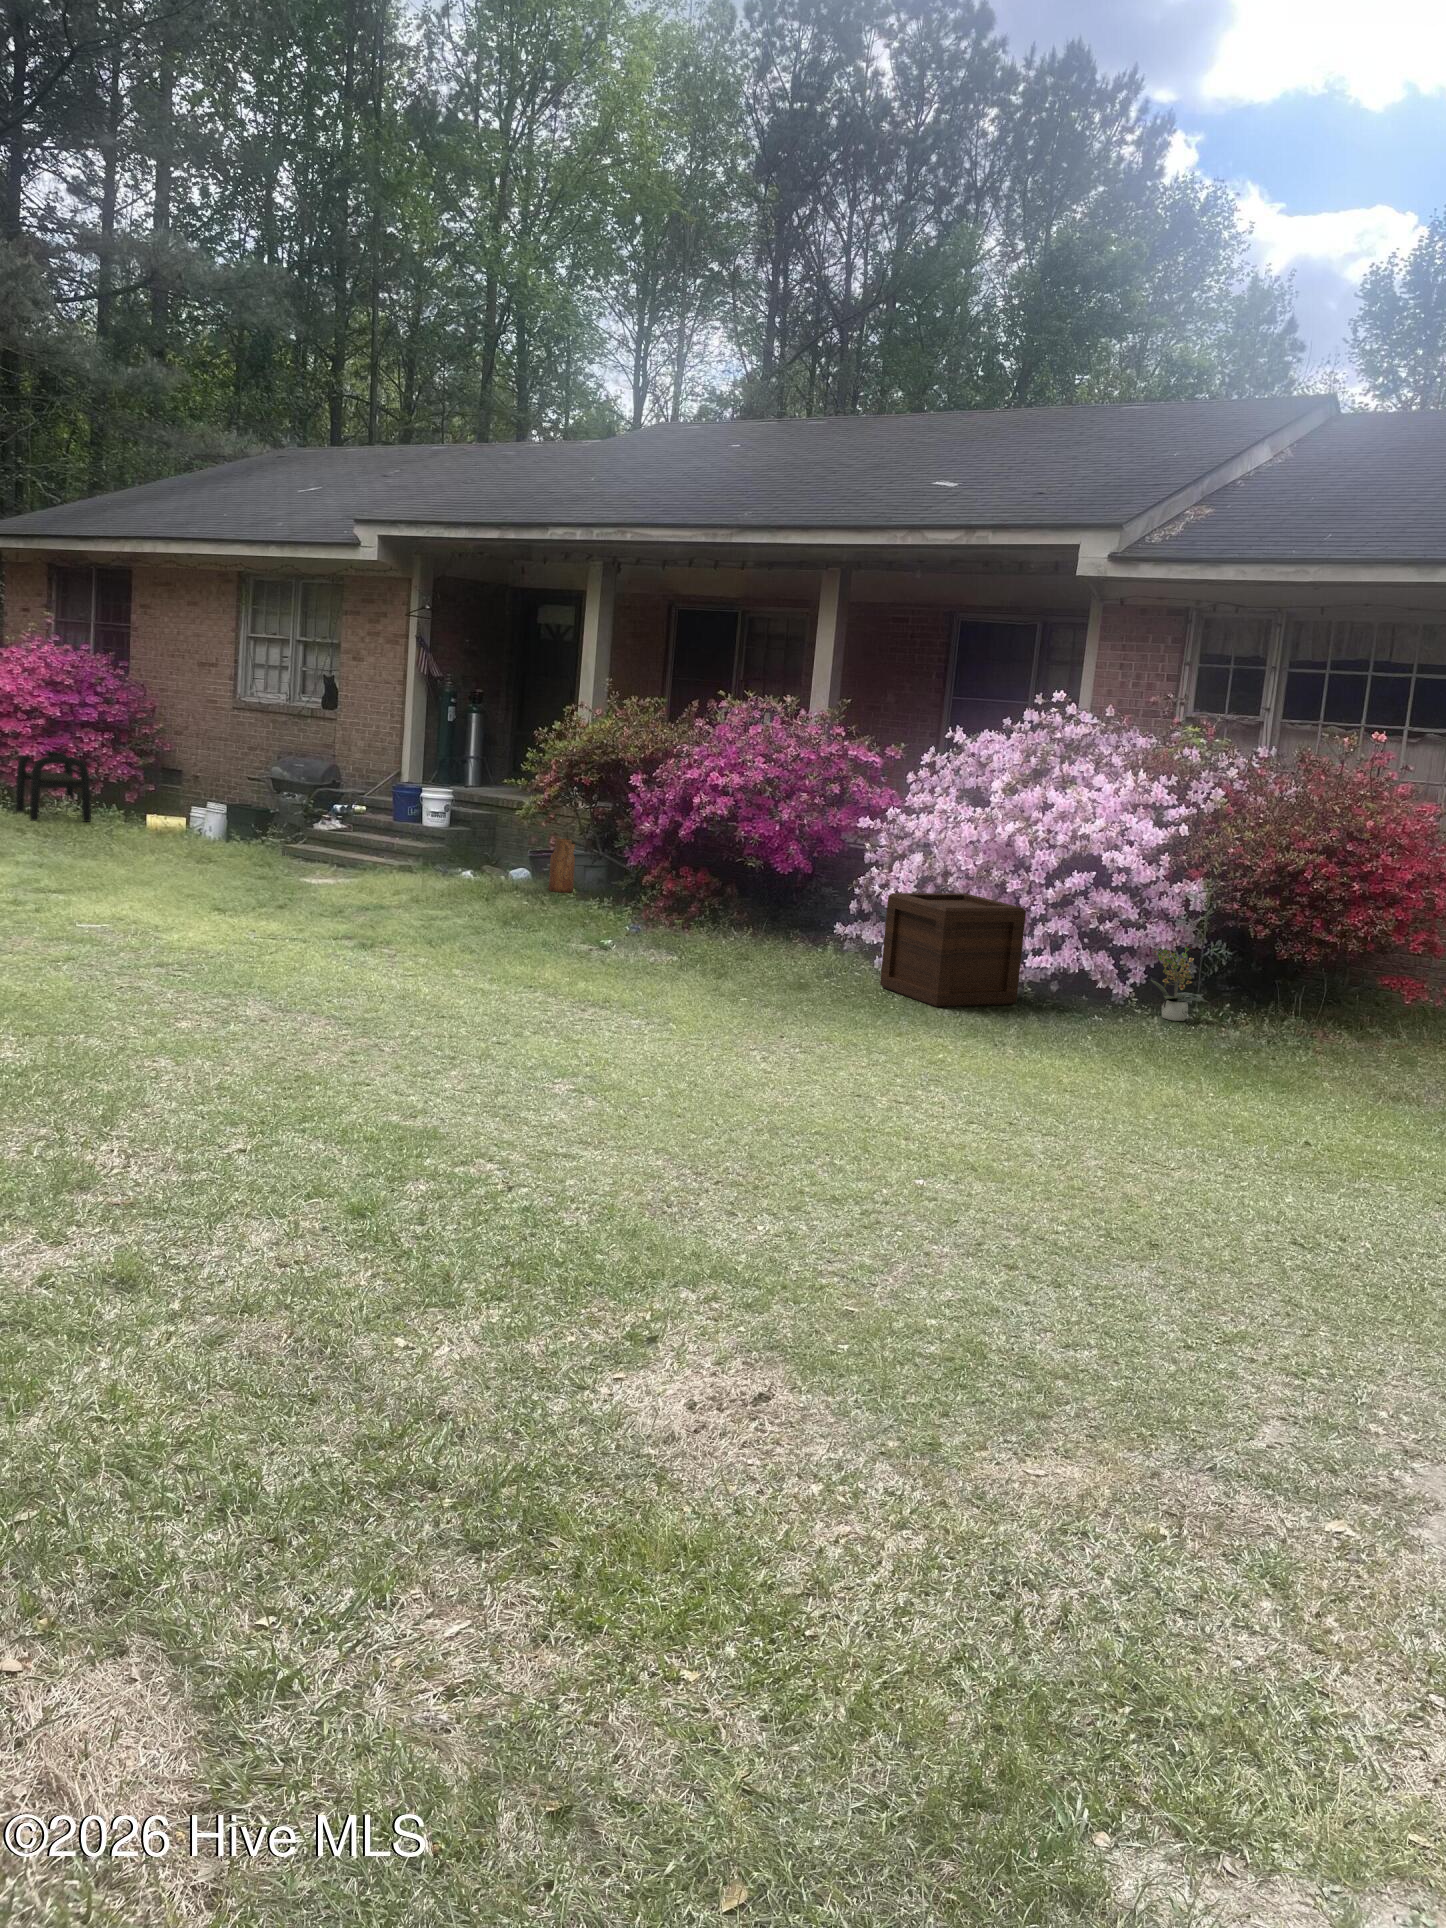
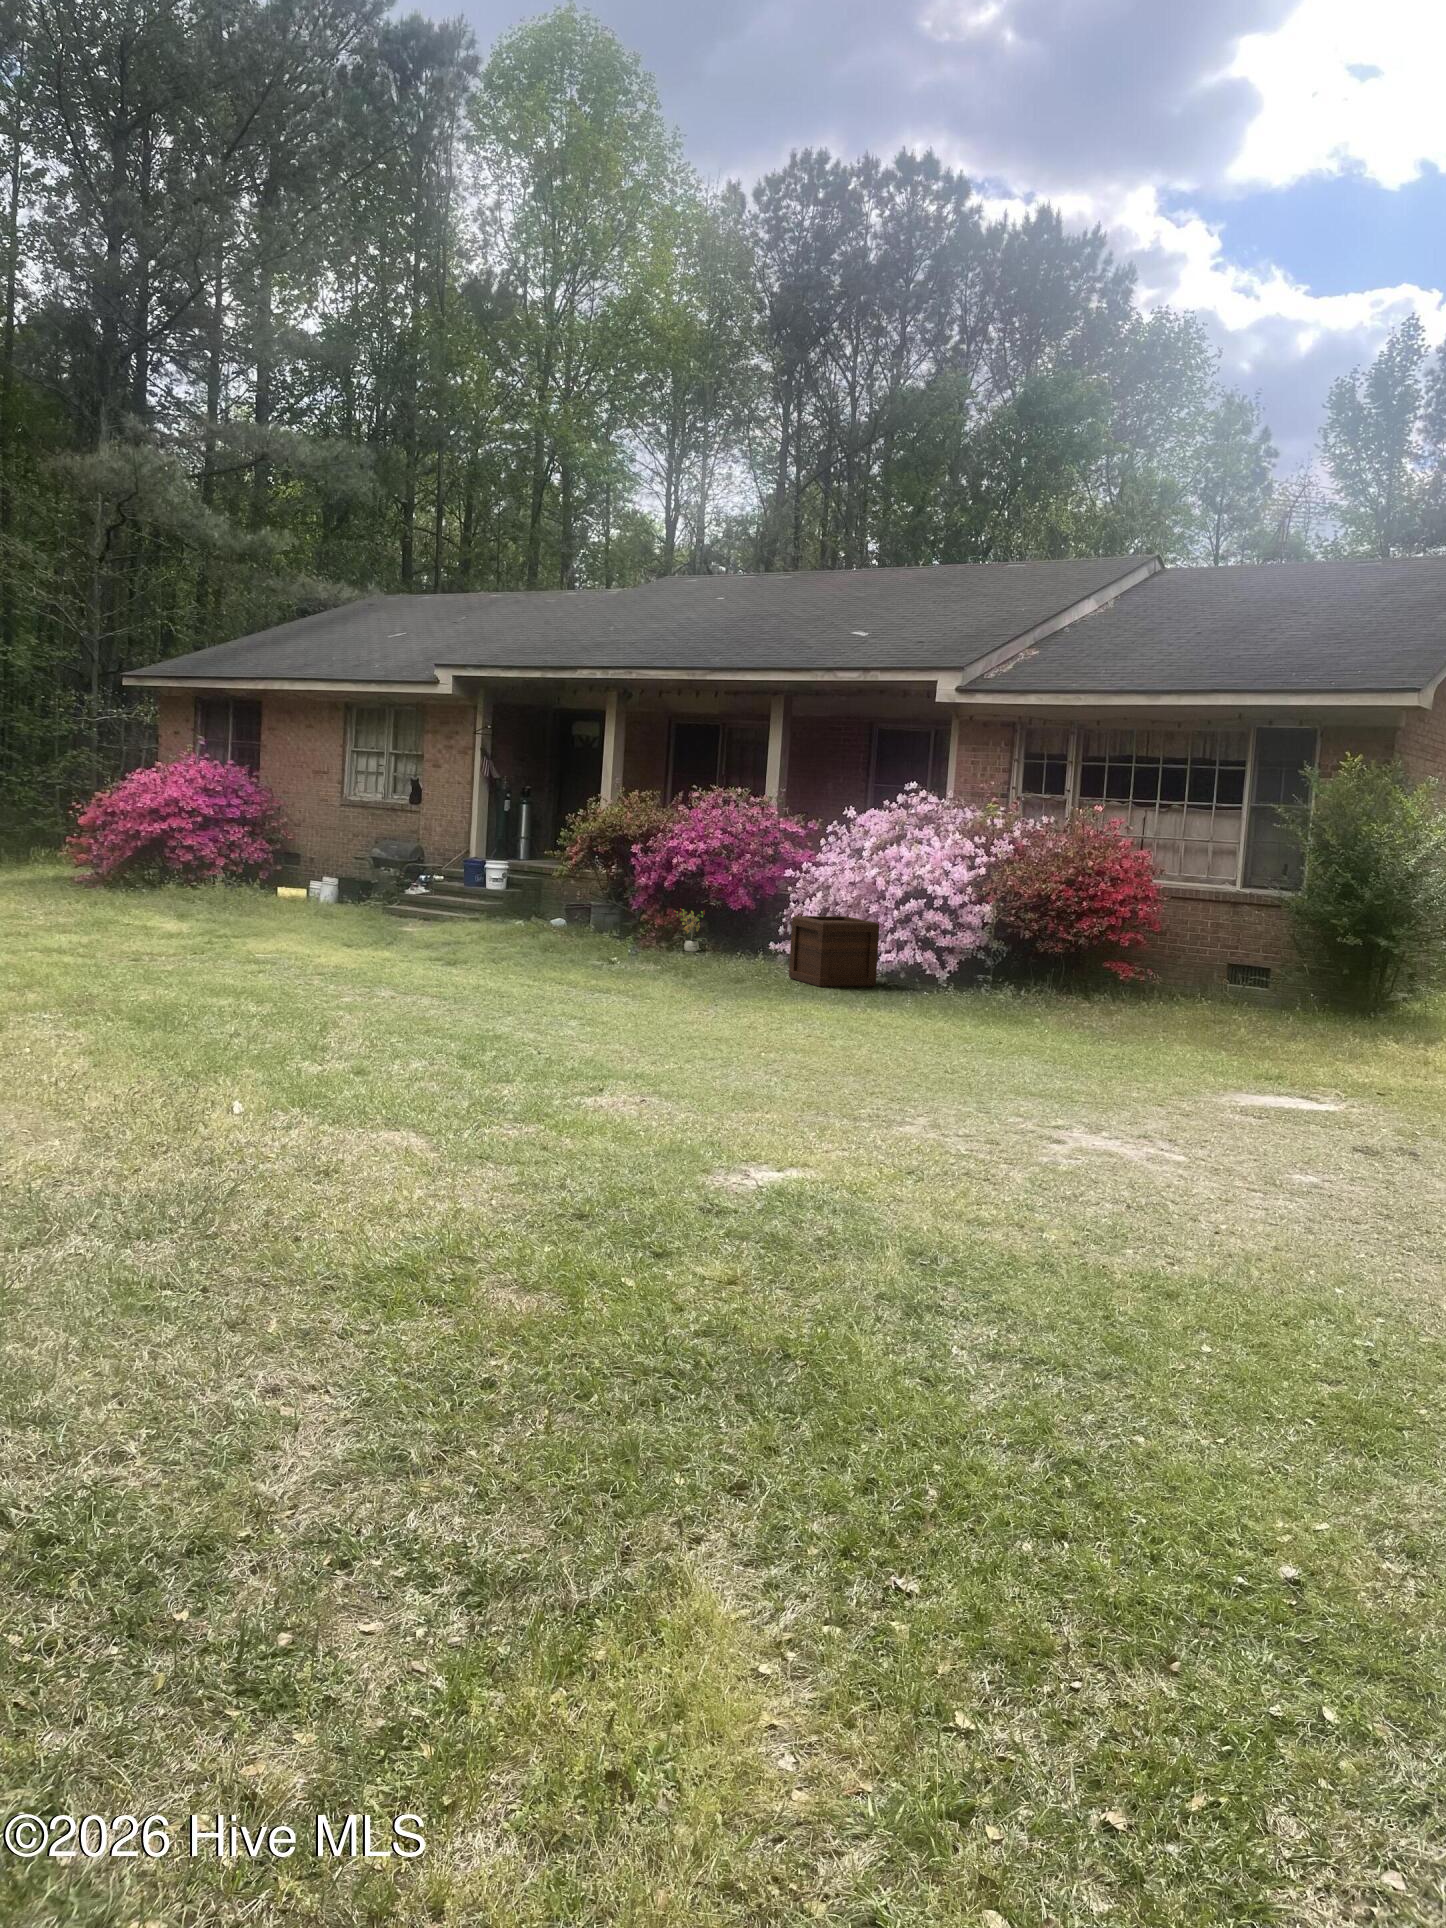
bench: present [15,750,91,822] -> none [181,839,238,892]
watering can: present [549,839,575,893] -> none [578,894,596,932]
potted plant: present [1151,945,1208,1021] -> present [674,909,706,952]

